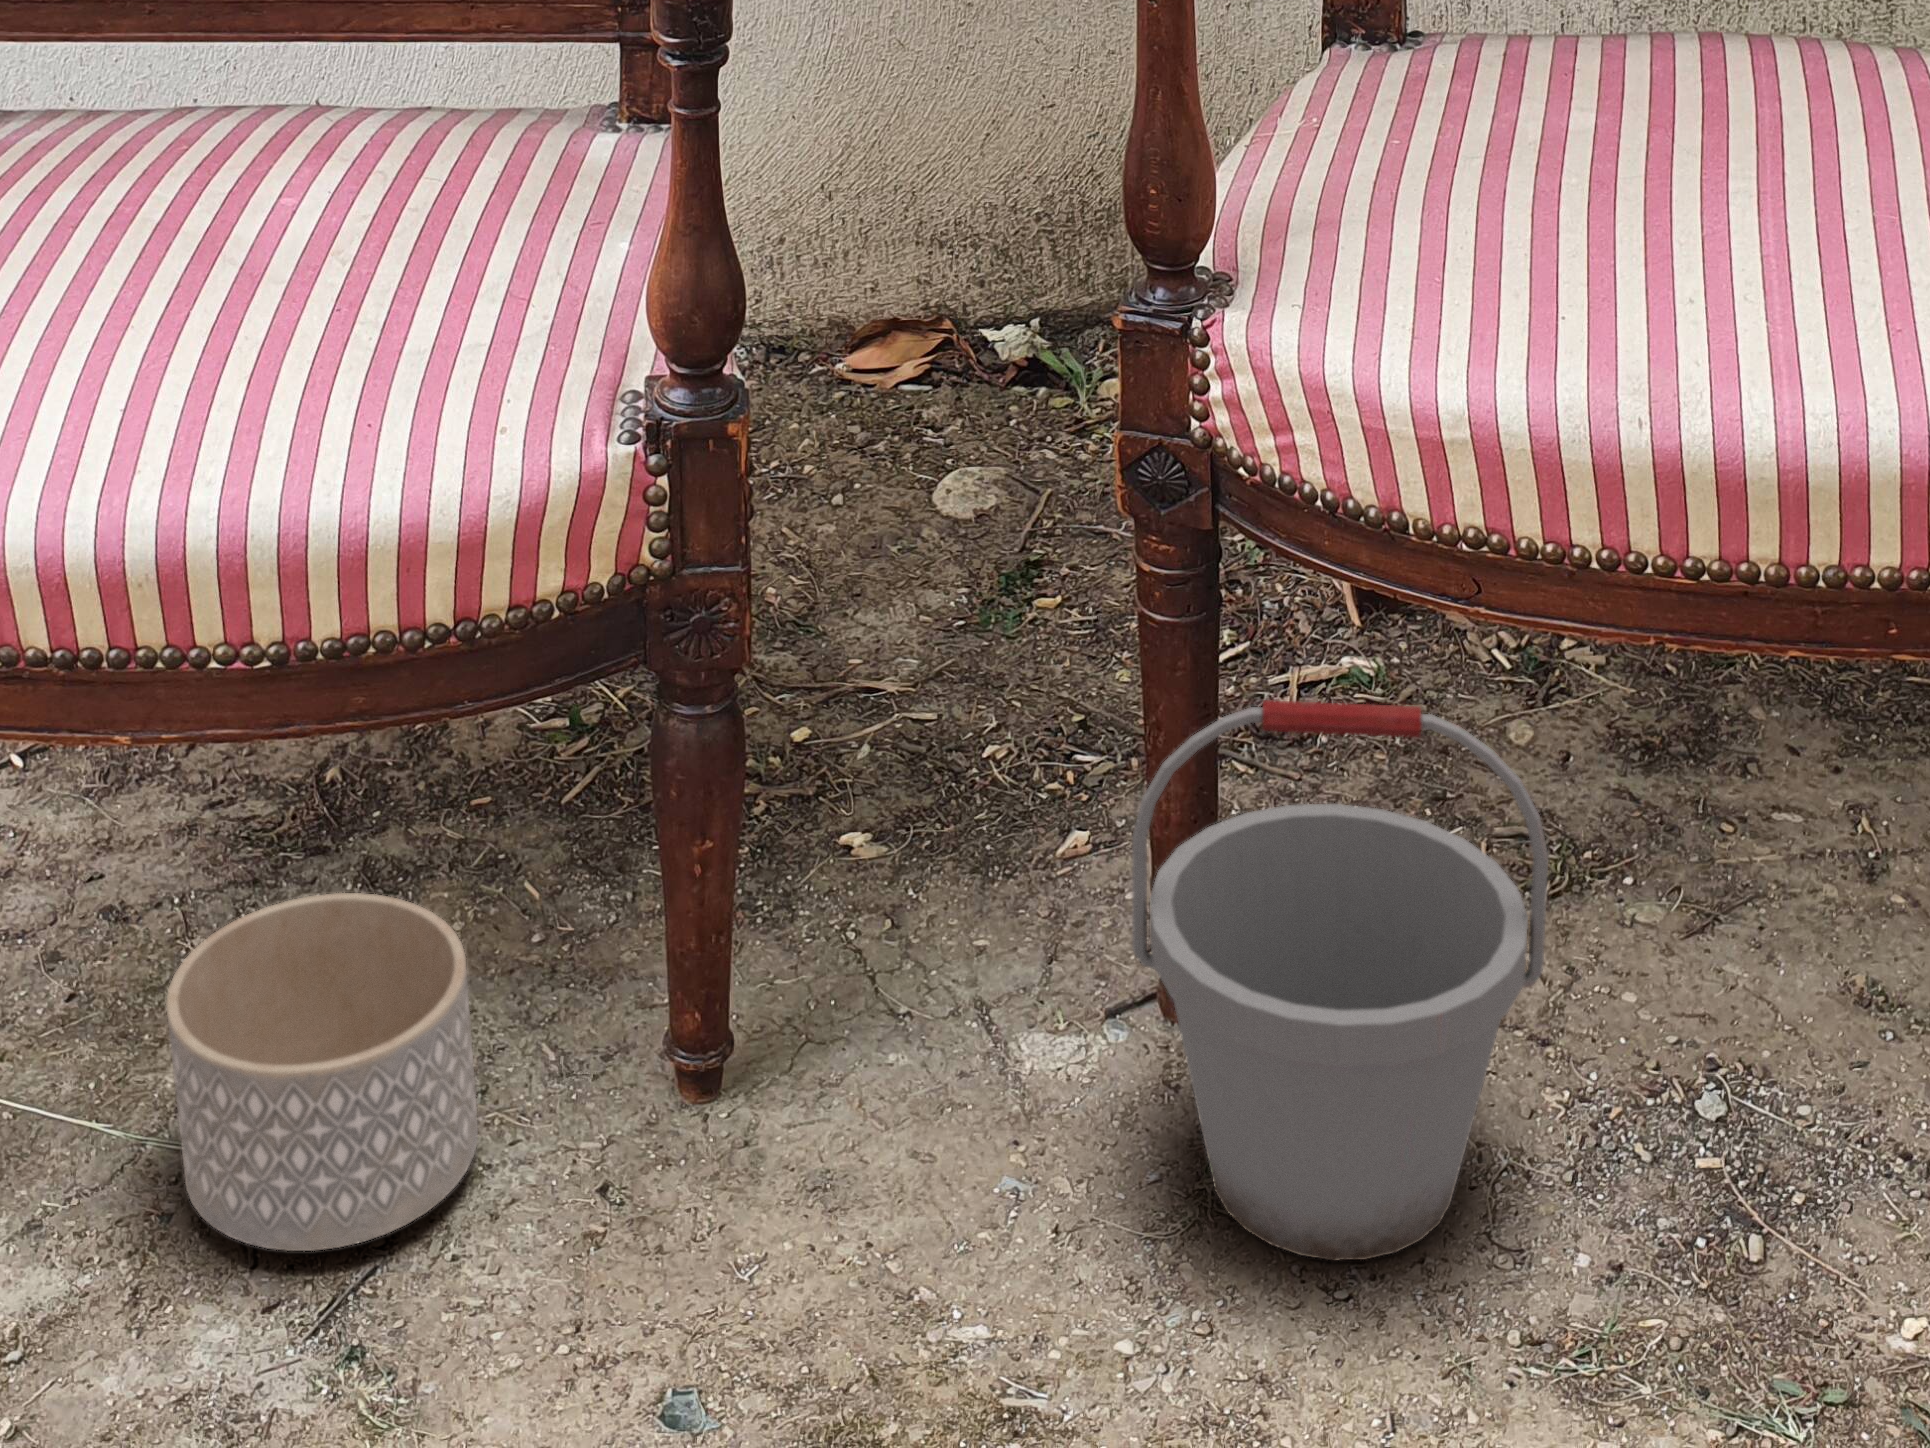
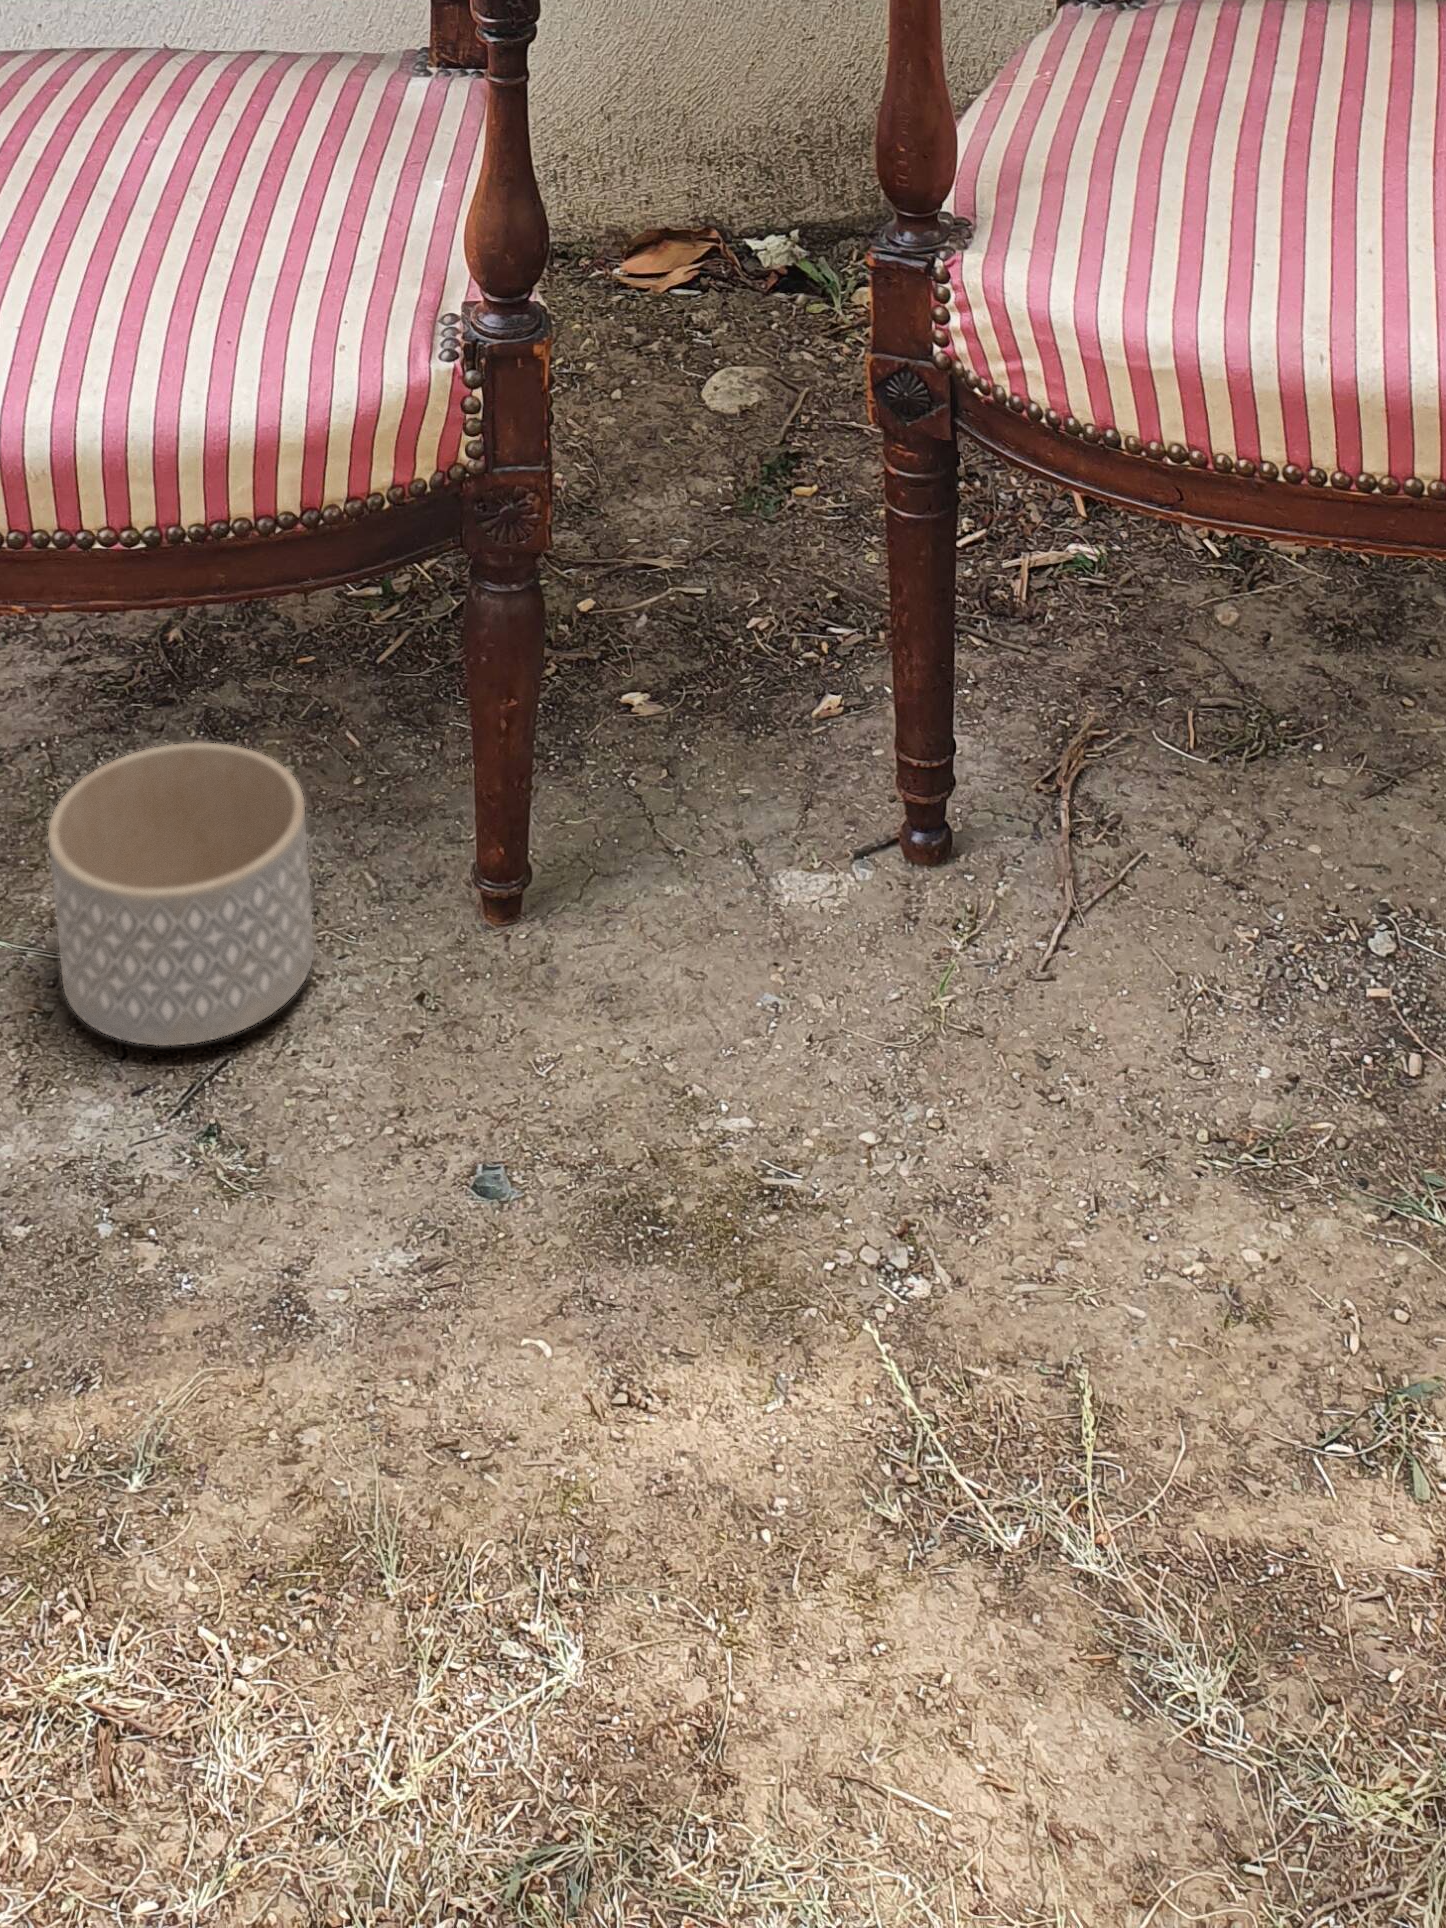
bucket: present [1132,700,1548,1260] -> none [880,589,1239,1066]

